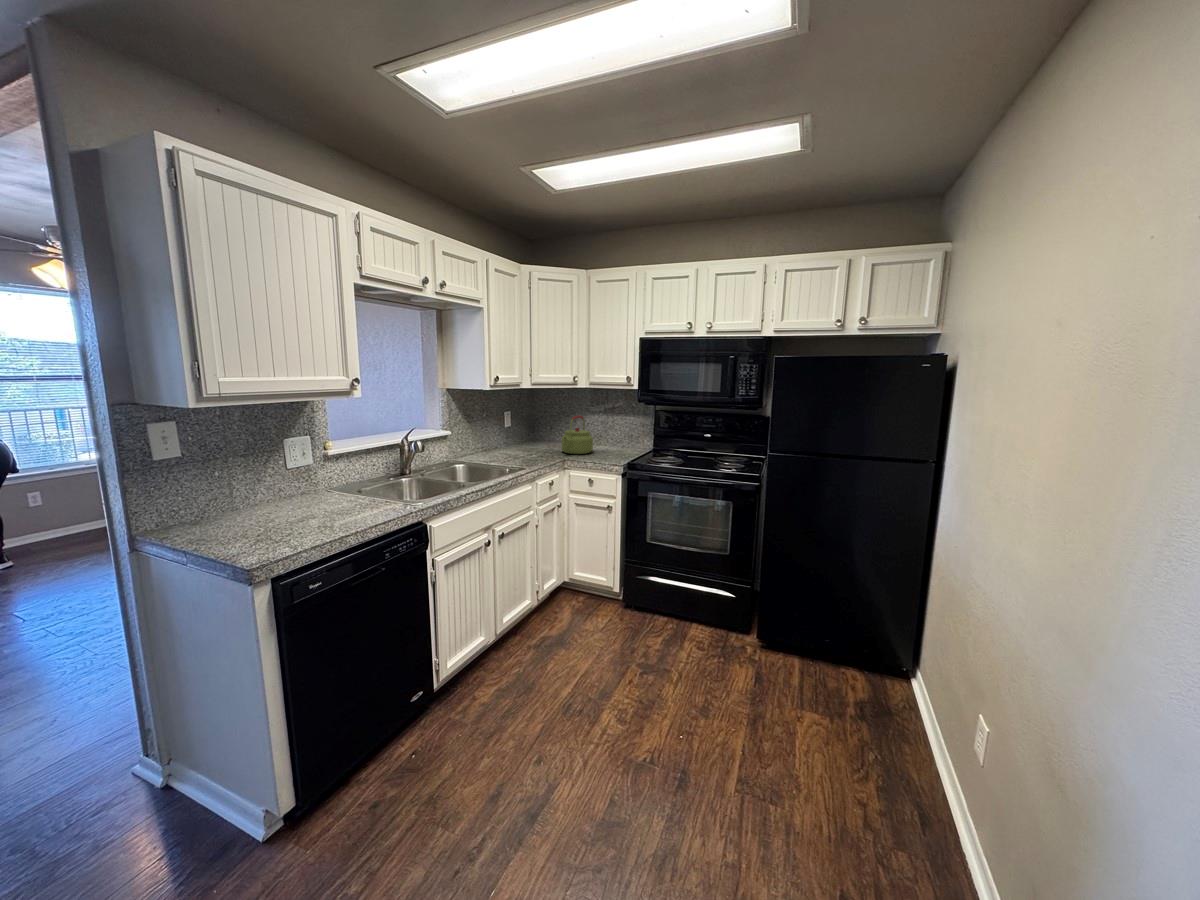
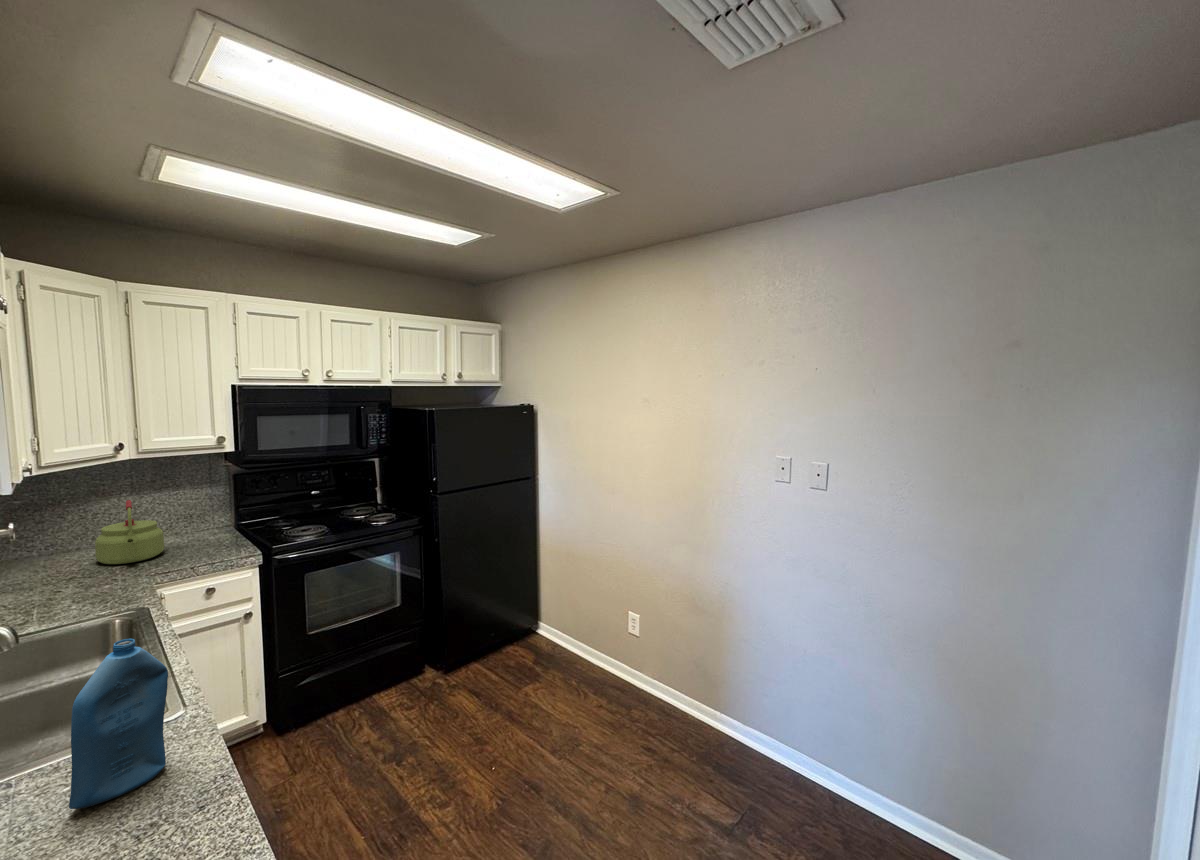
bottle: none [342,439,377,514] -> present [69,639,168,809]

